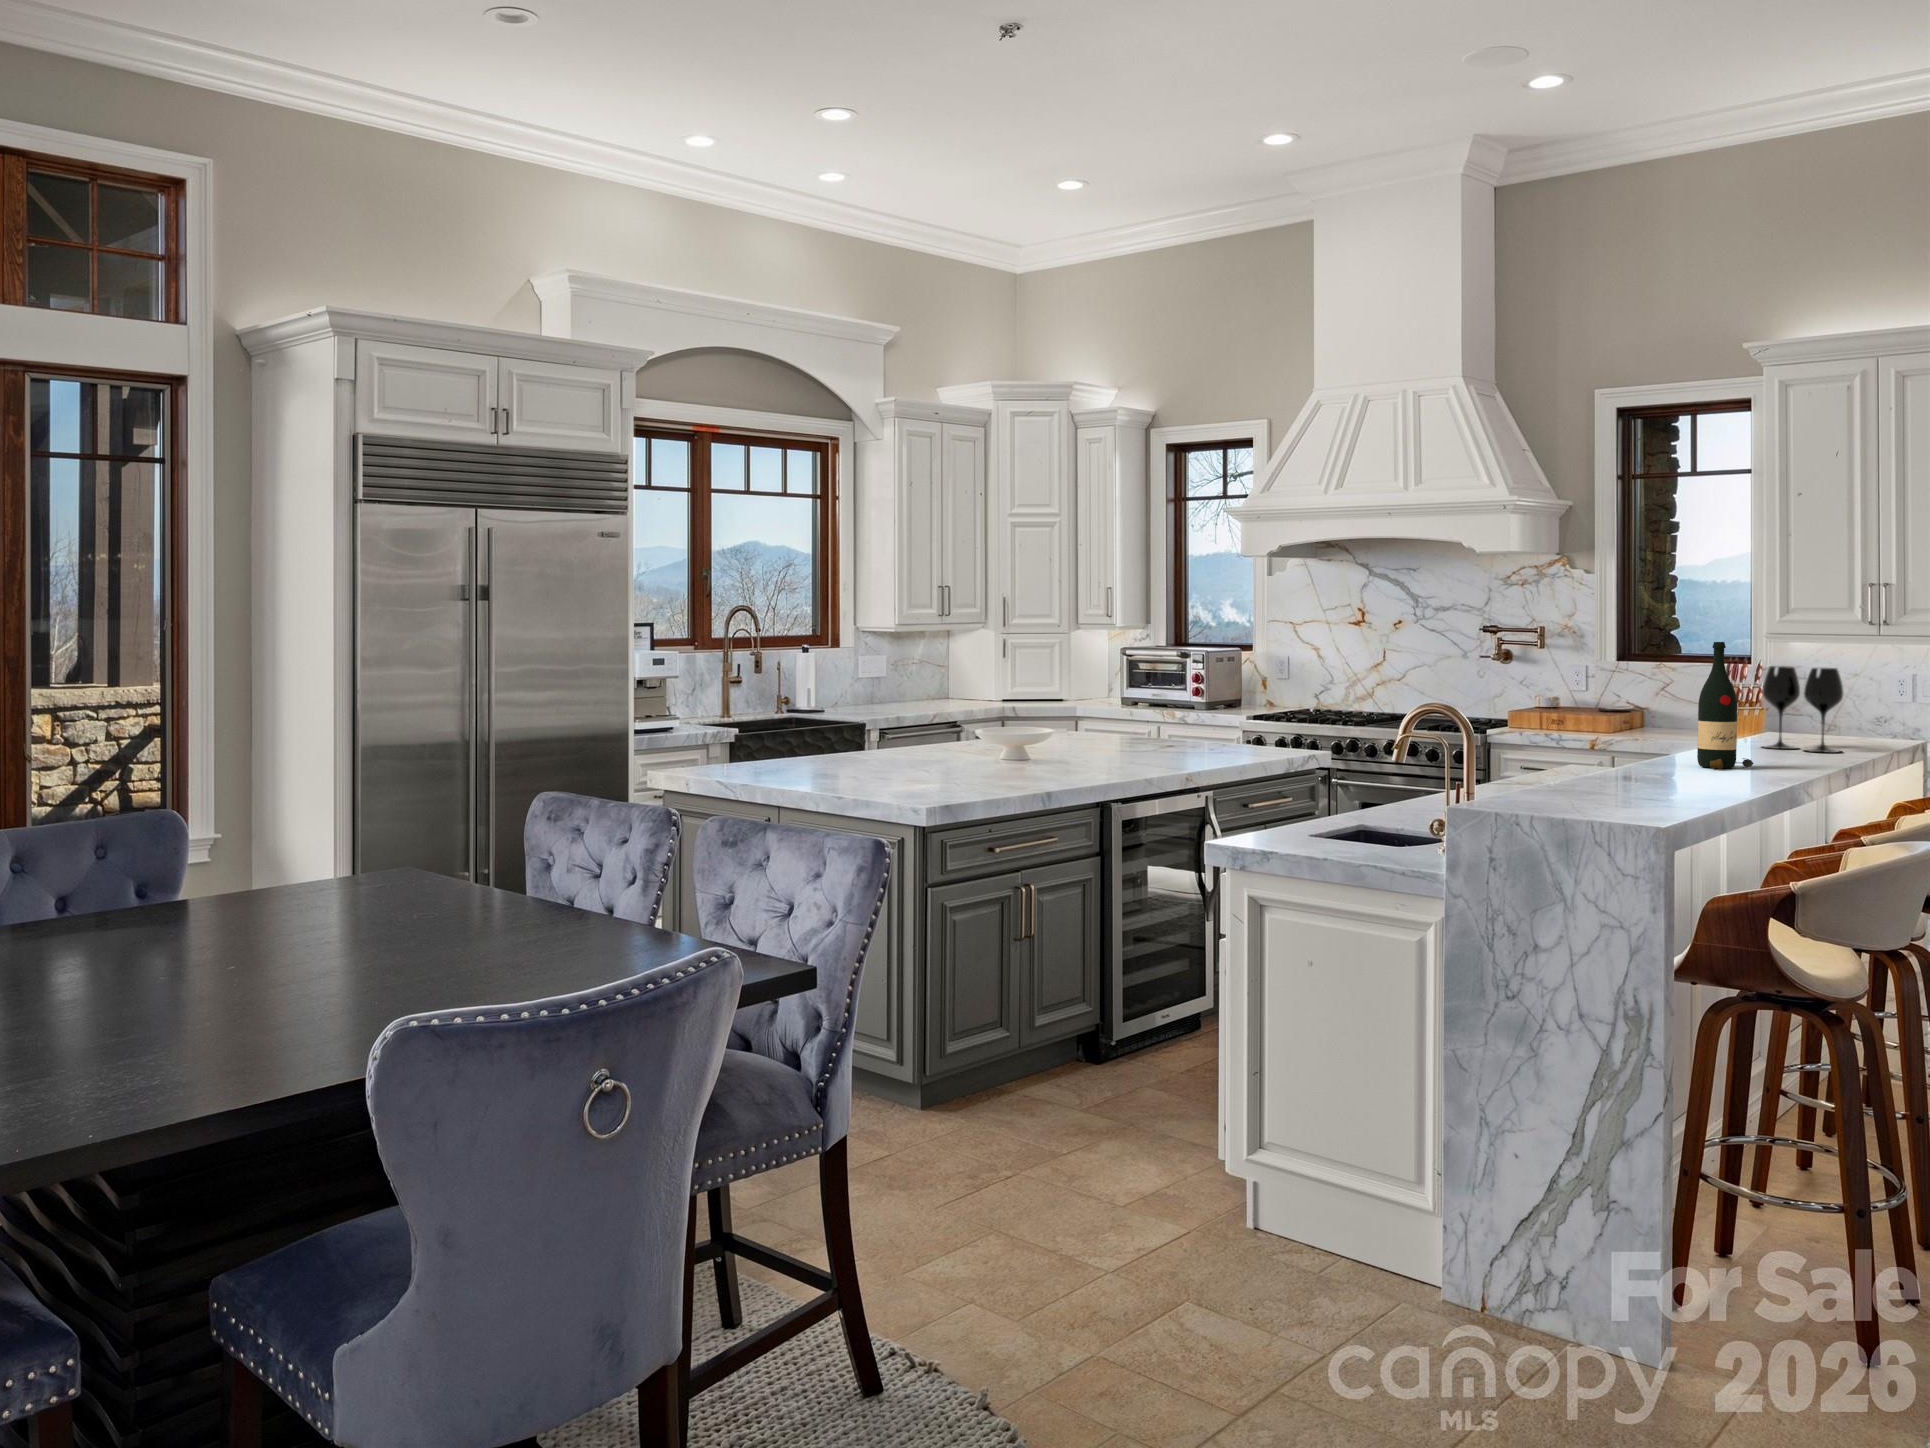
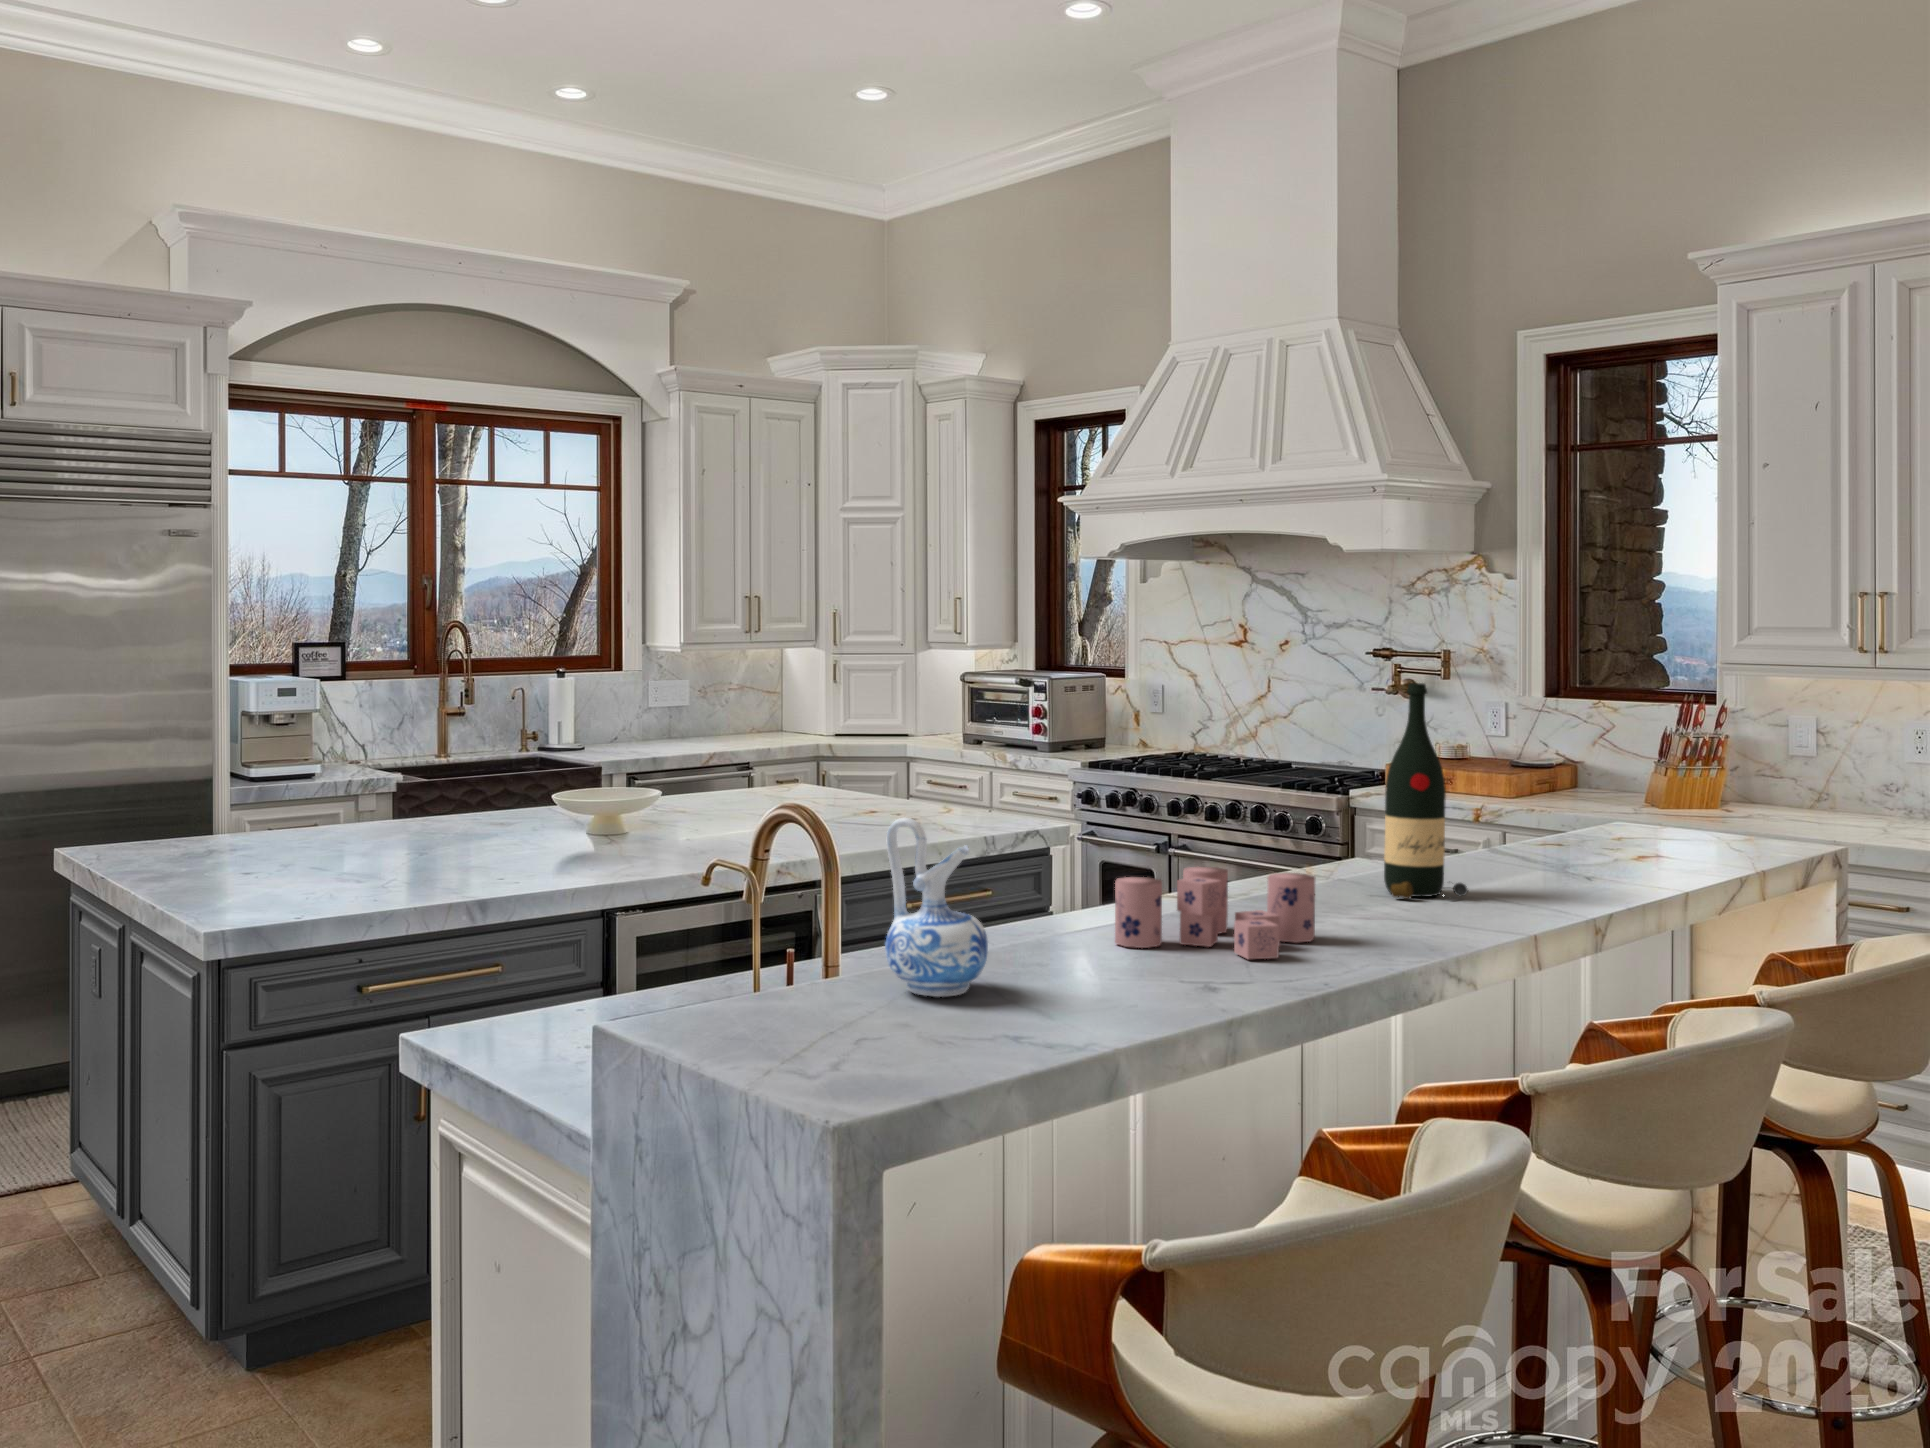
wine glass: present [1763,666,1843,753] -> none [1584,719,1701,862]
ceramic pitcher: none [1550,711,1609,804] -> present [885,818,988,997]
candle: none [1611,746,1716,790] -> present [1115,866,1315,959]

